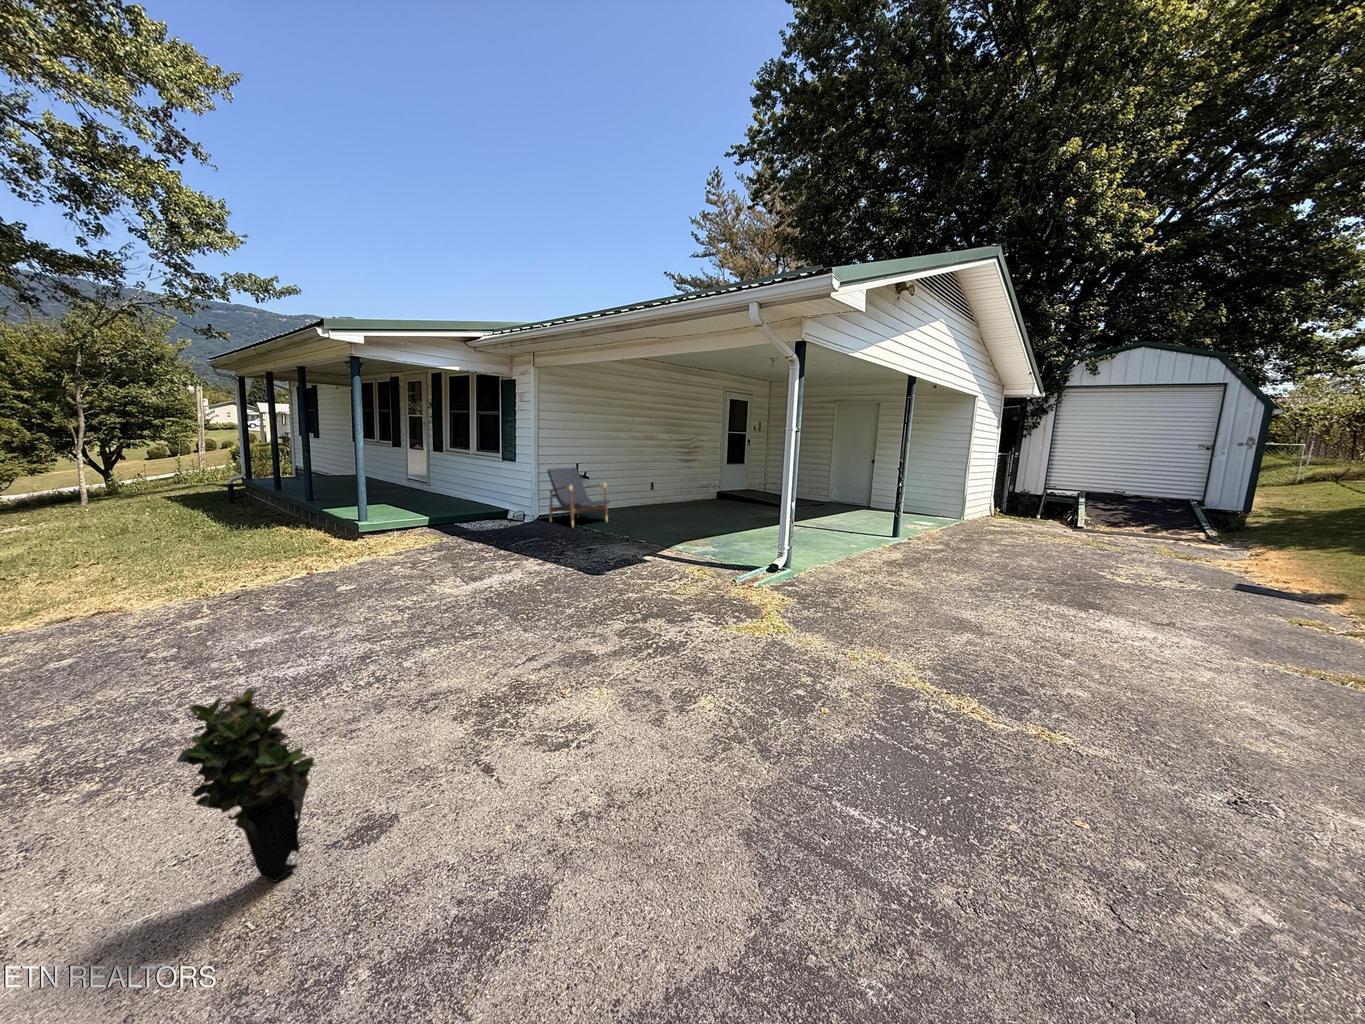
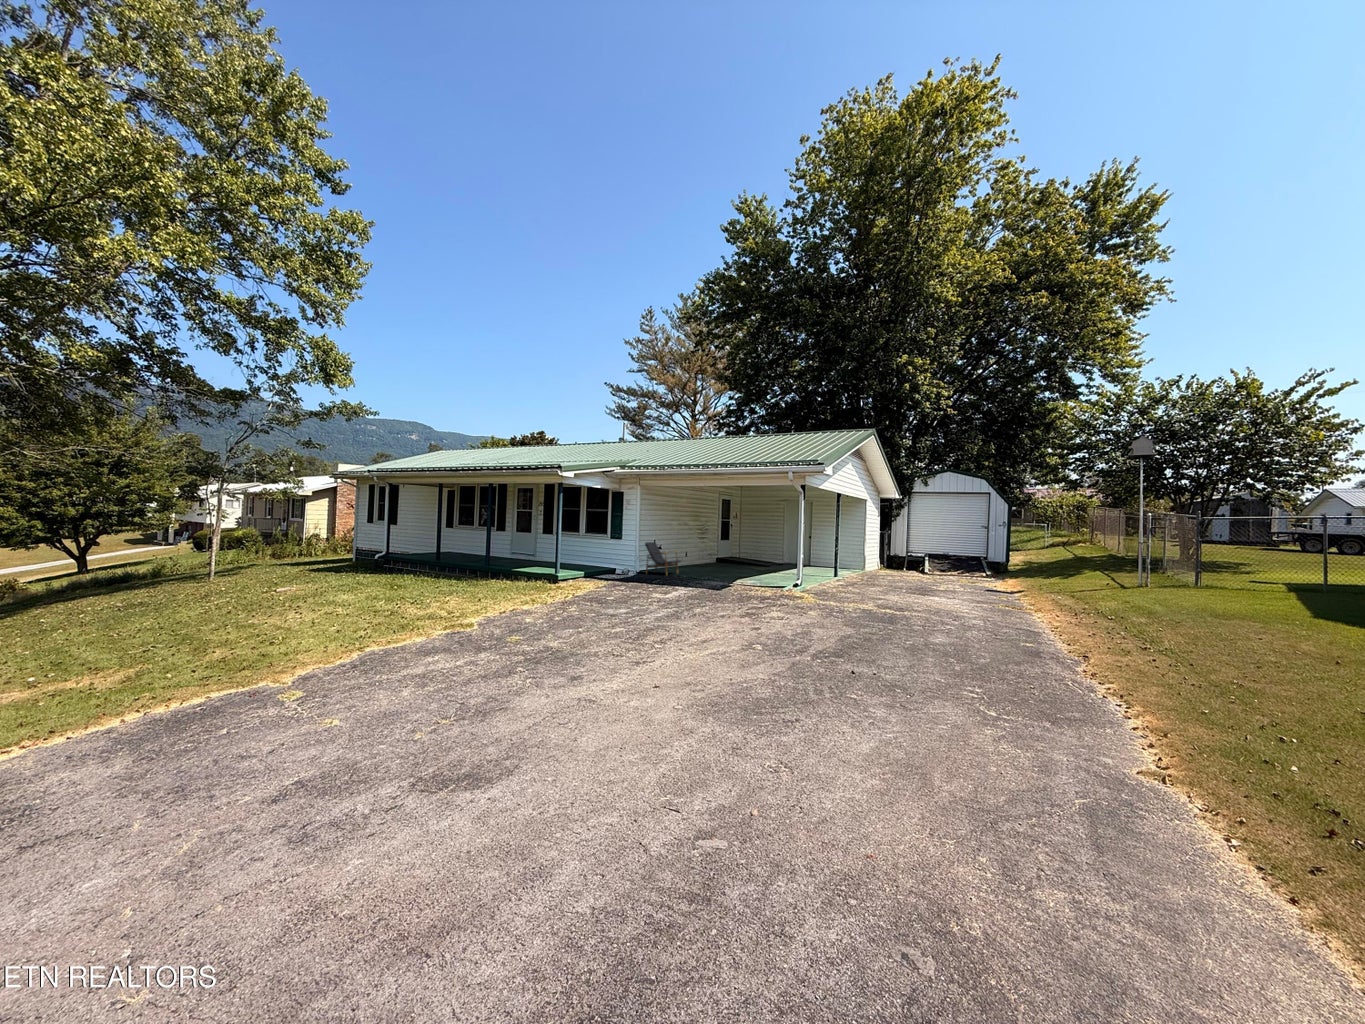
potted plant: present [177,688,314,882] -> none [749,578,772,616]

